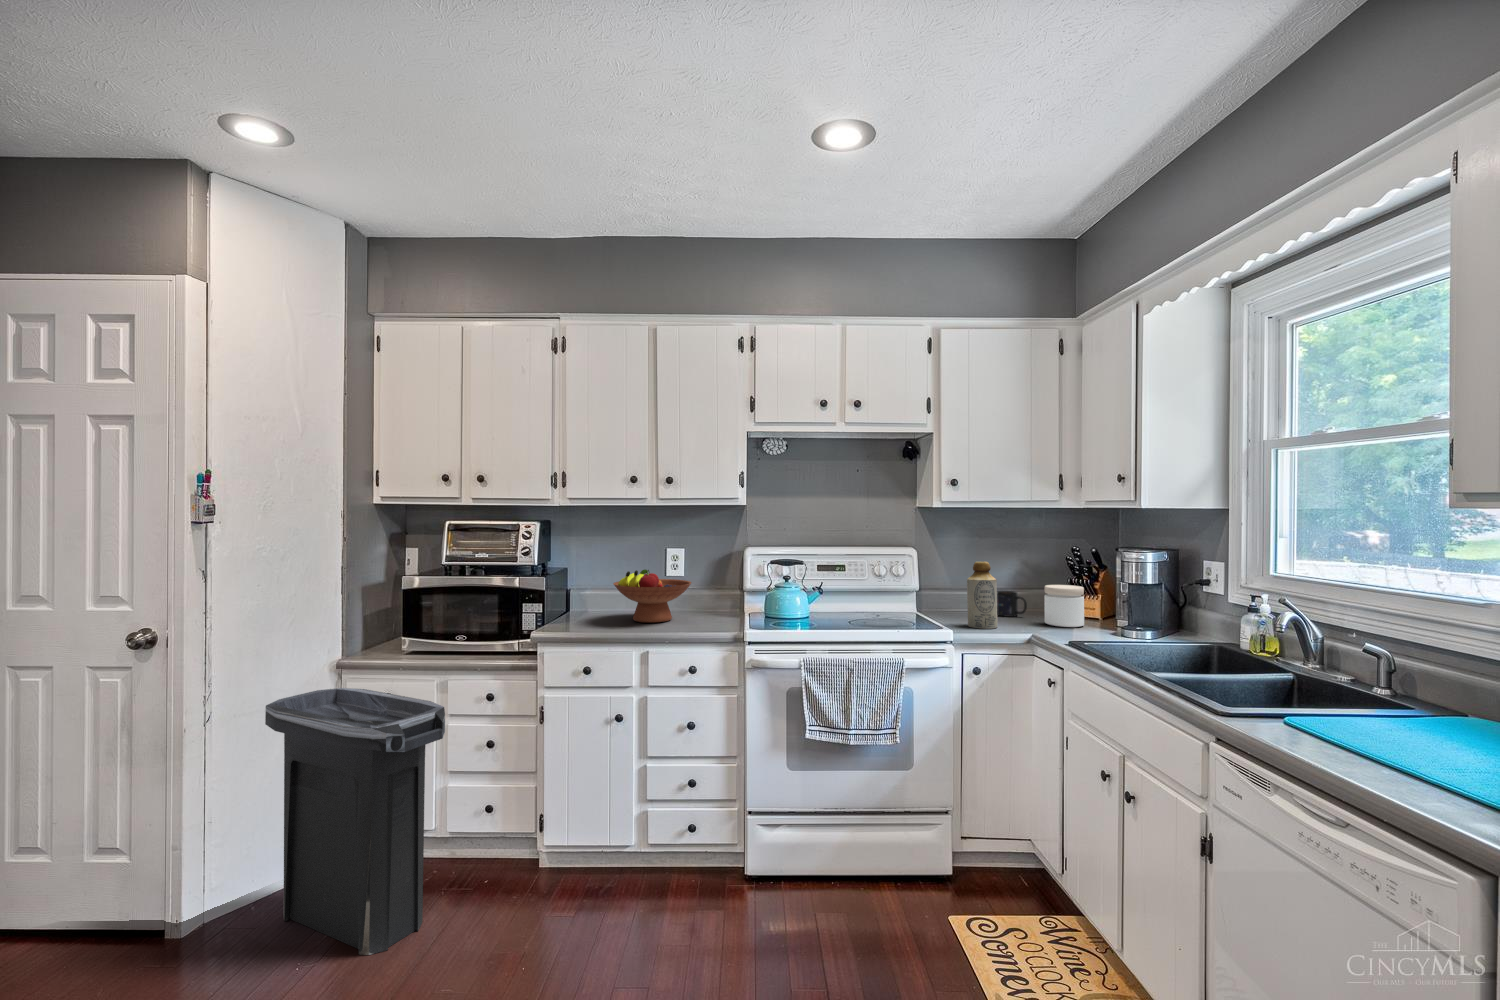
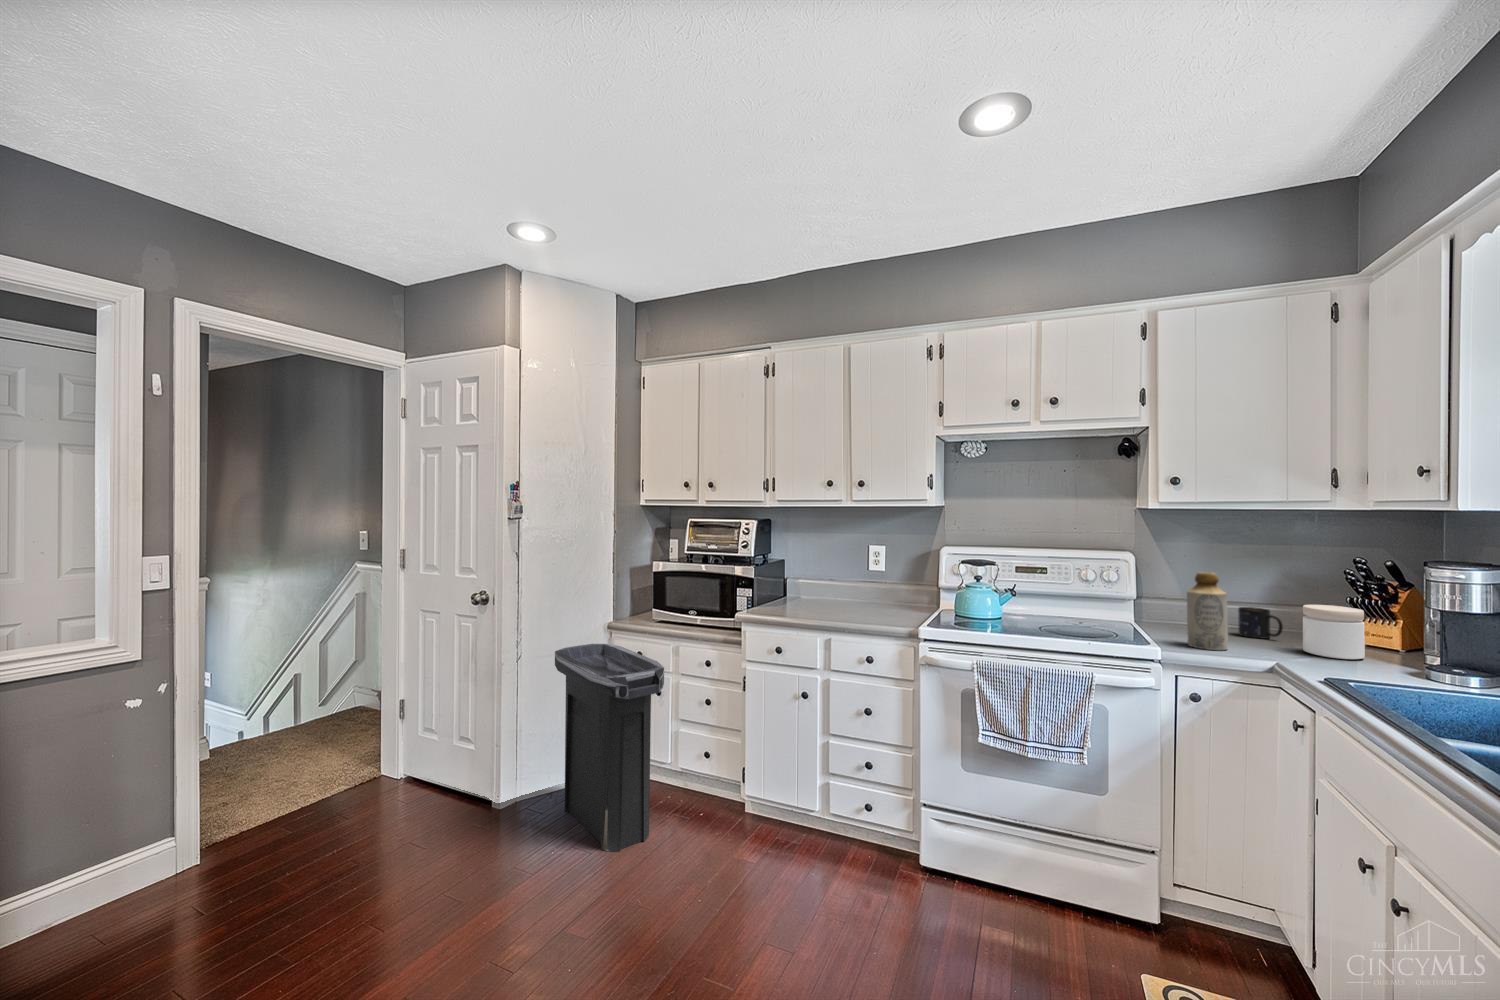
fruit bowl: present [613,569,691,622] -> none [811,564,882,613]

